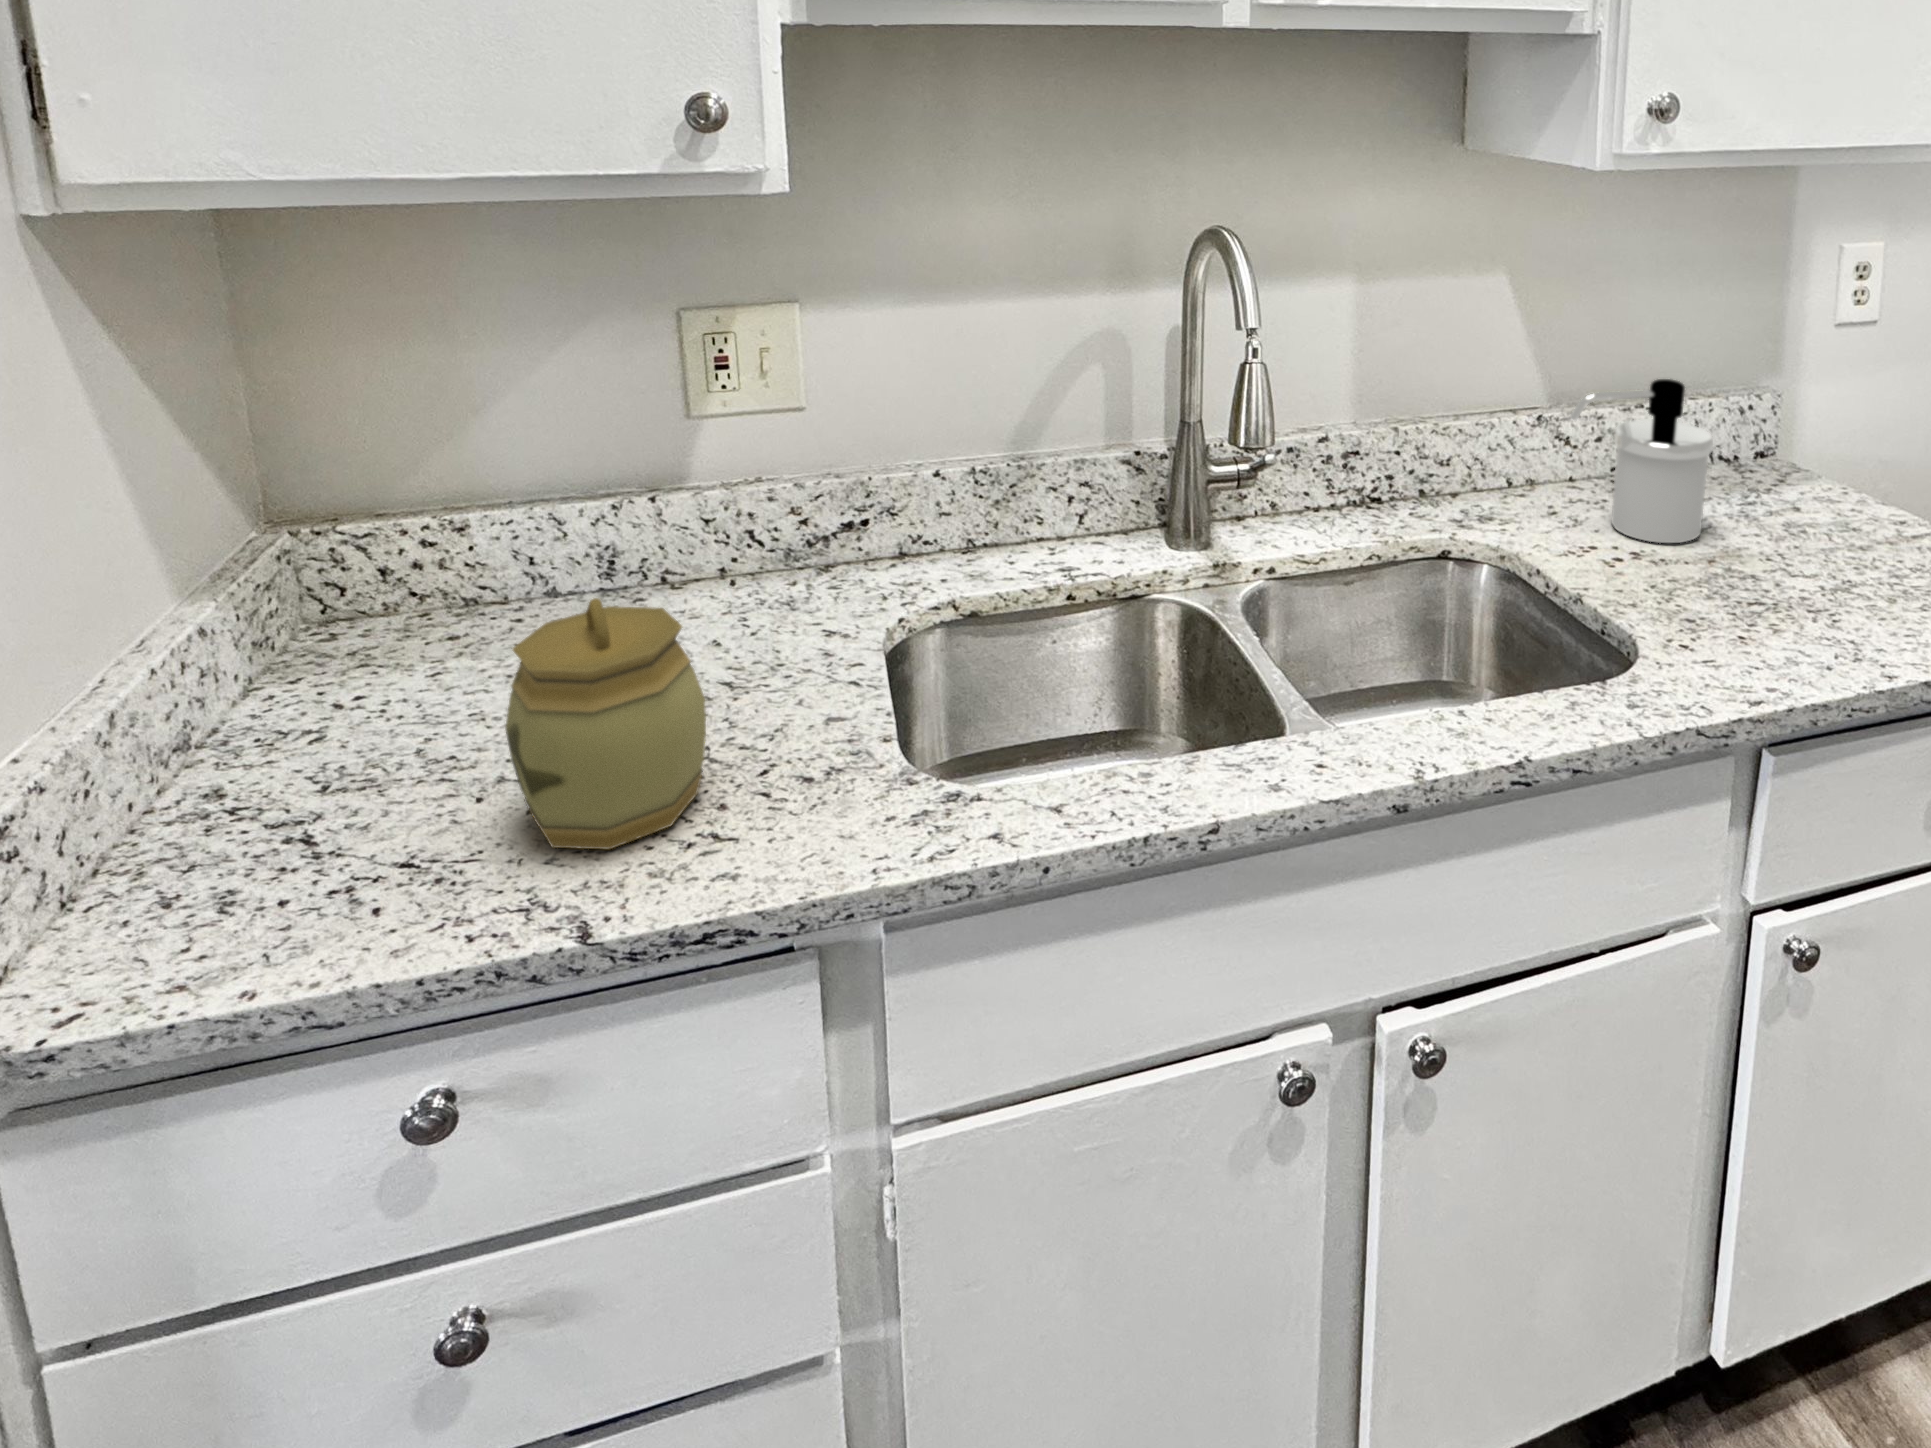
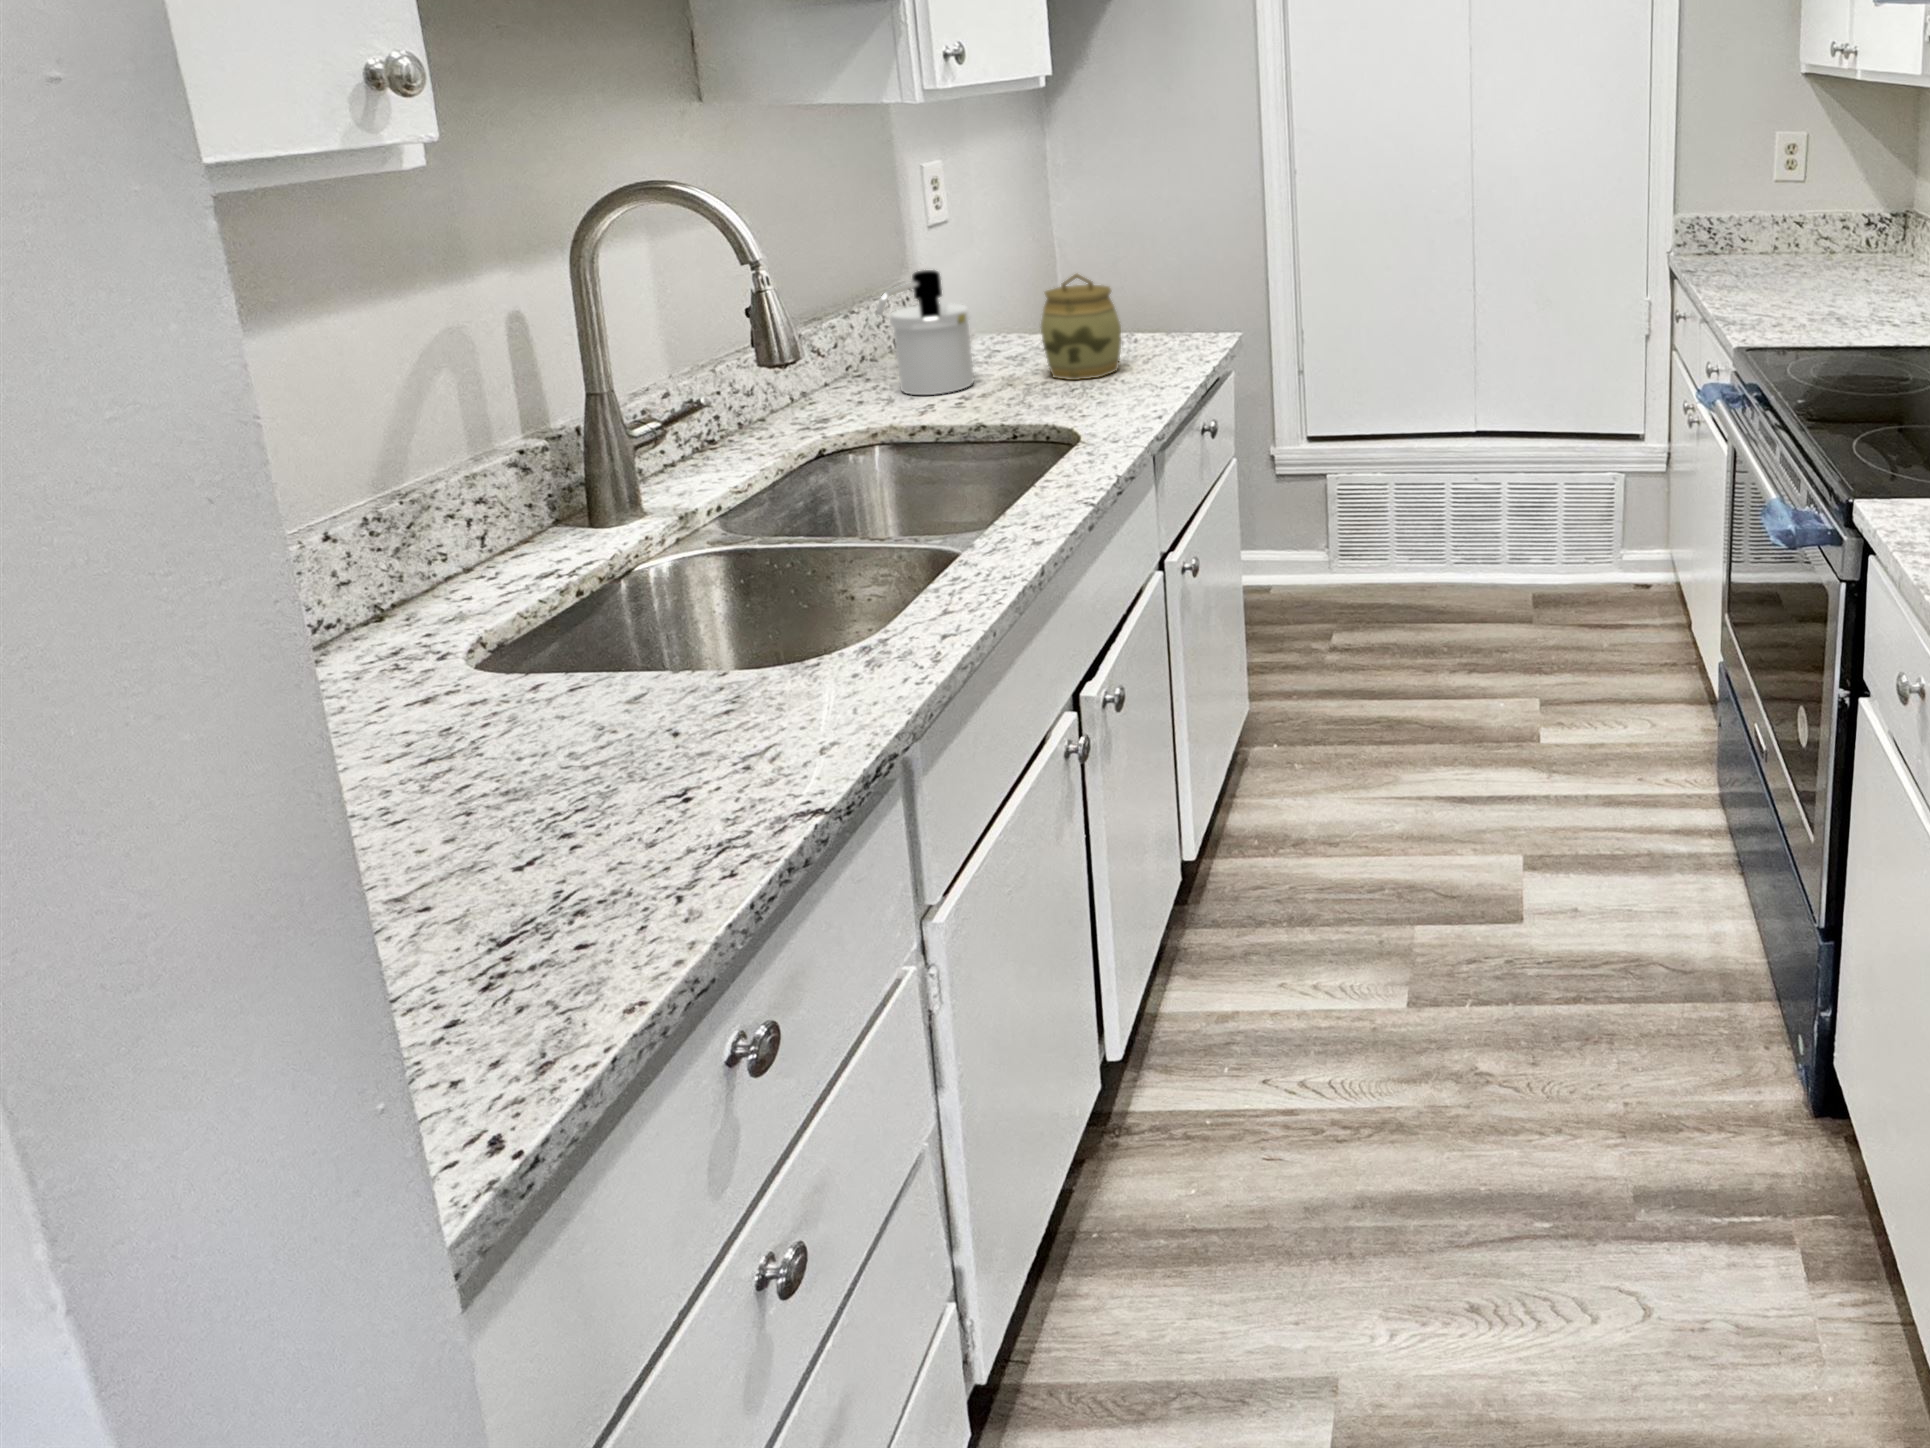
jar: present [505,598,706,849] -> present [1041,274,1121,380]

